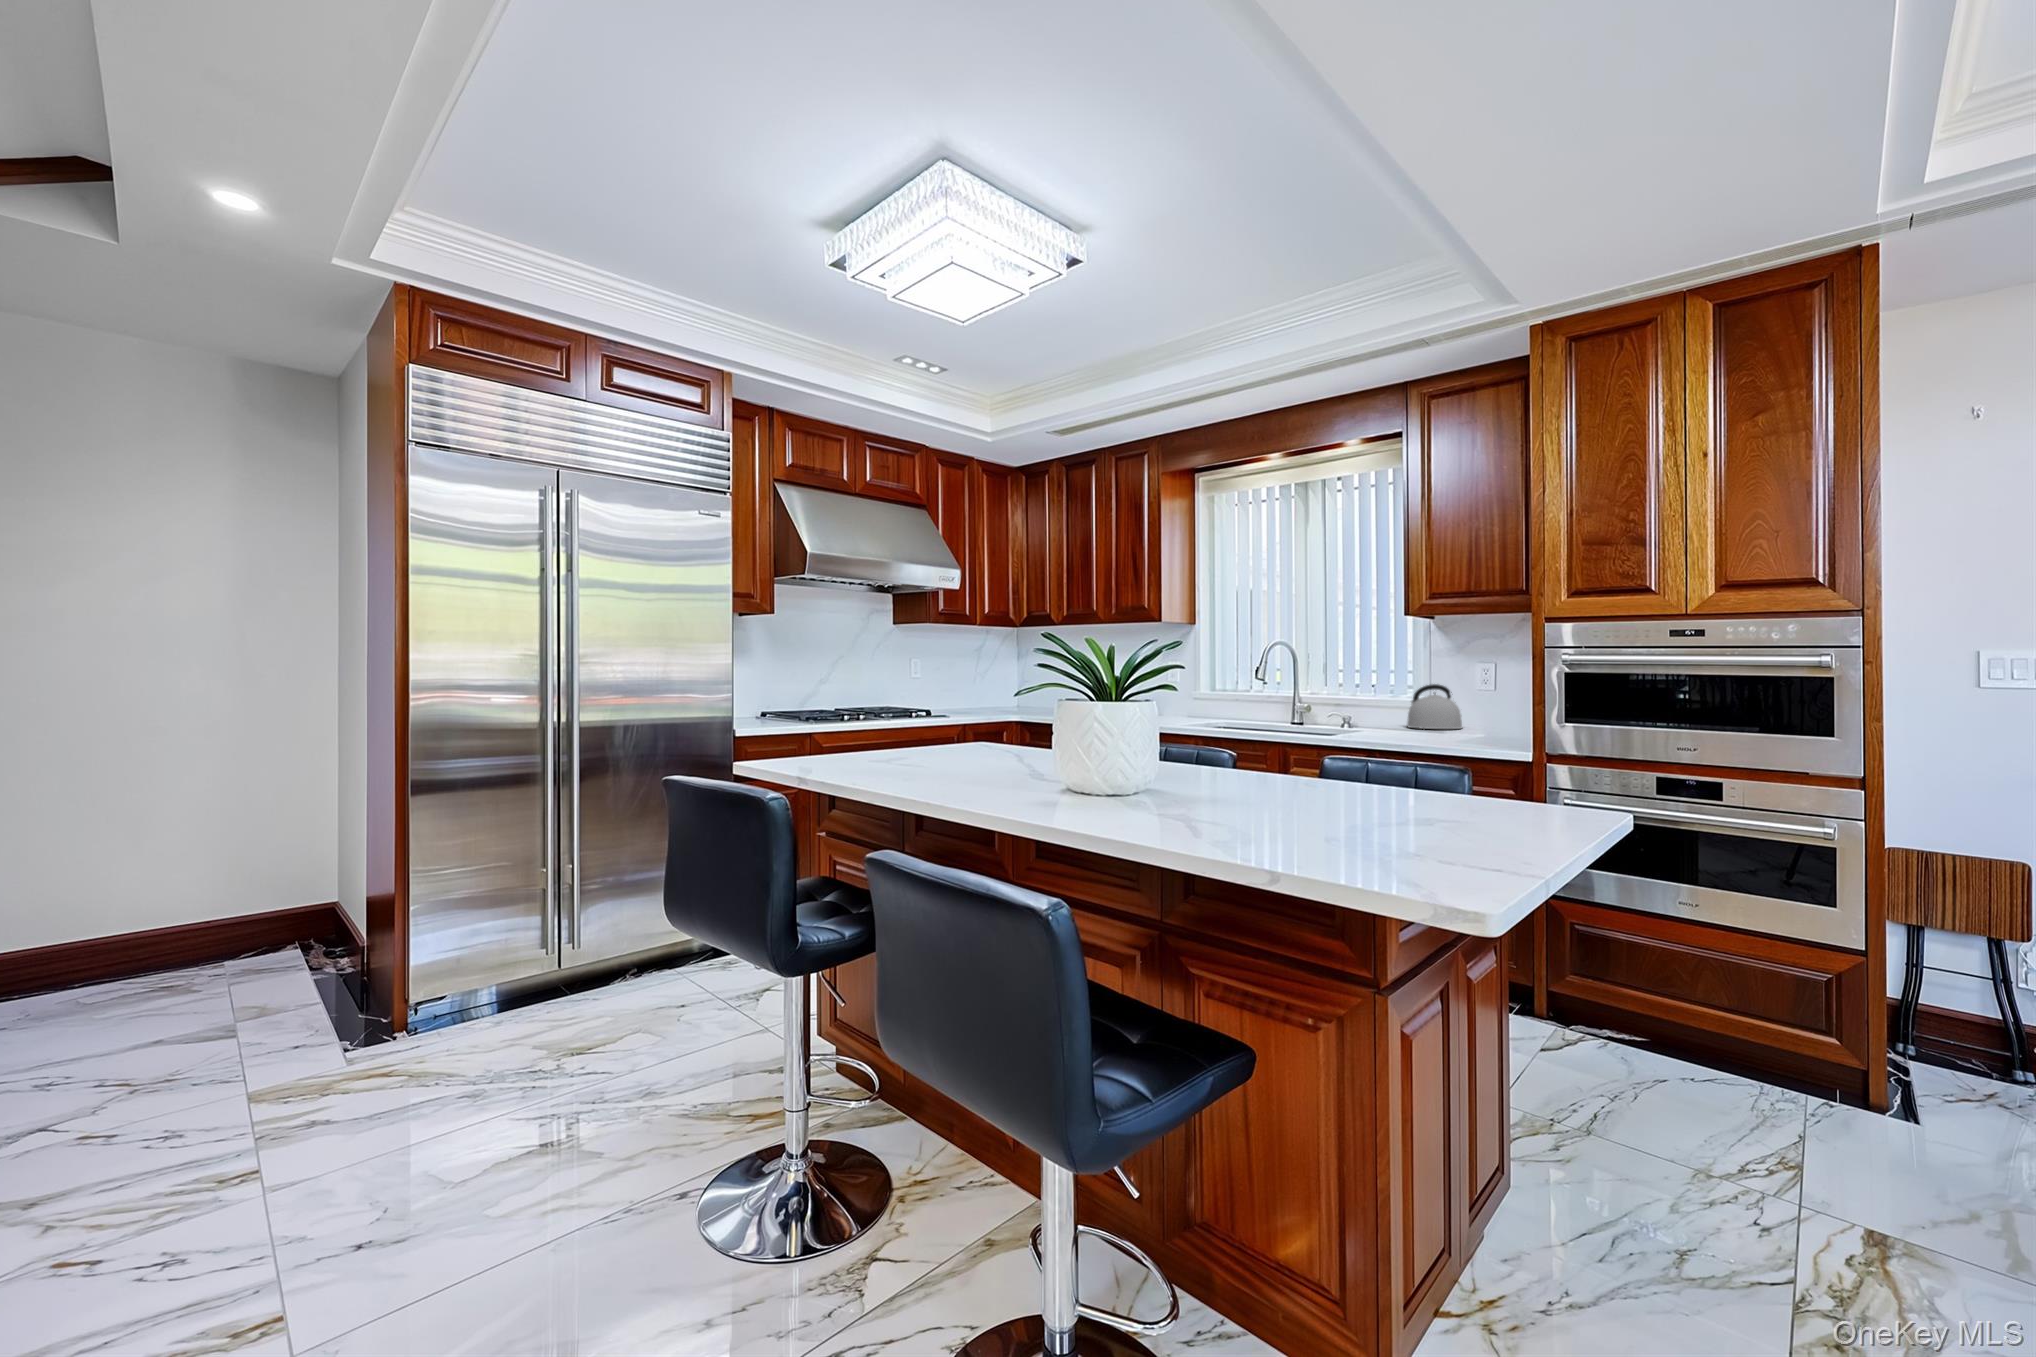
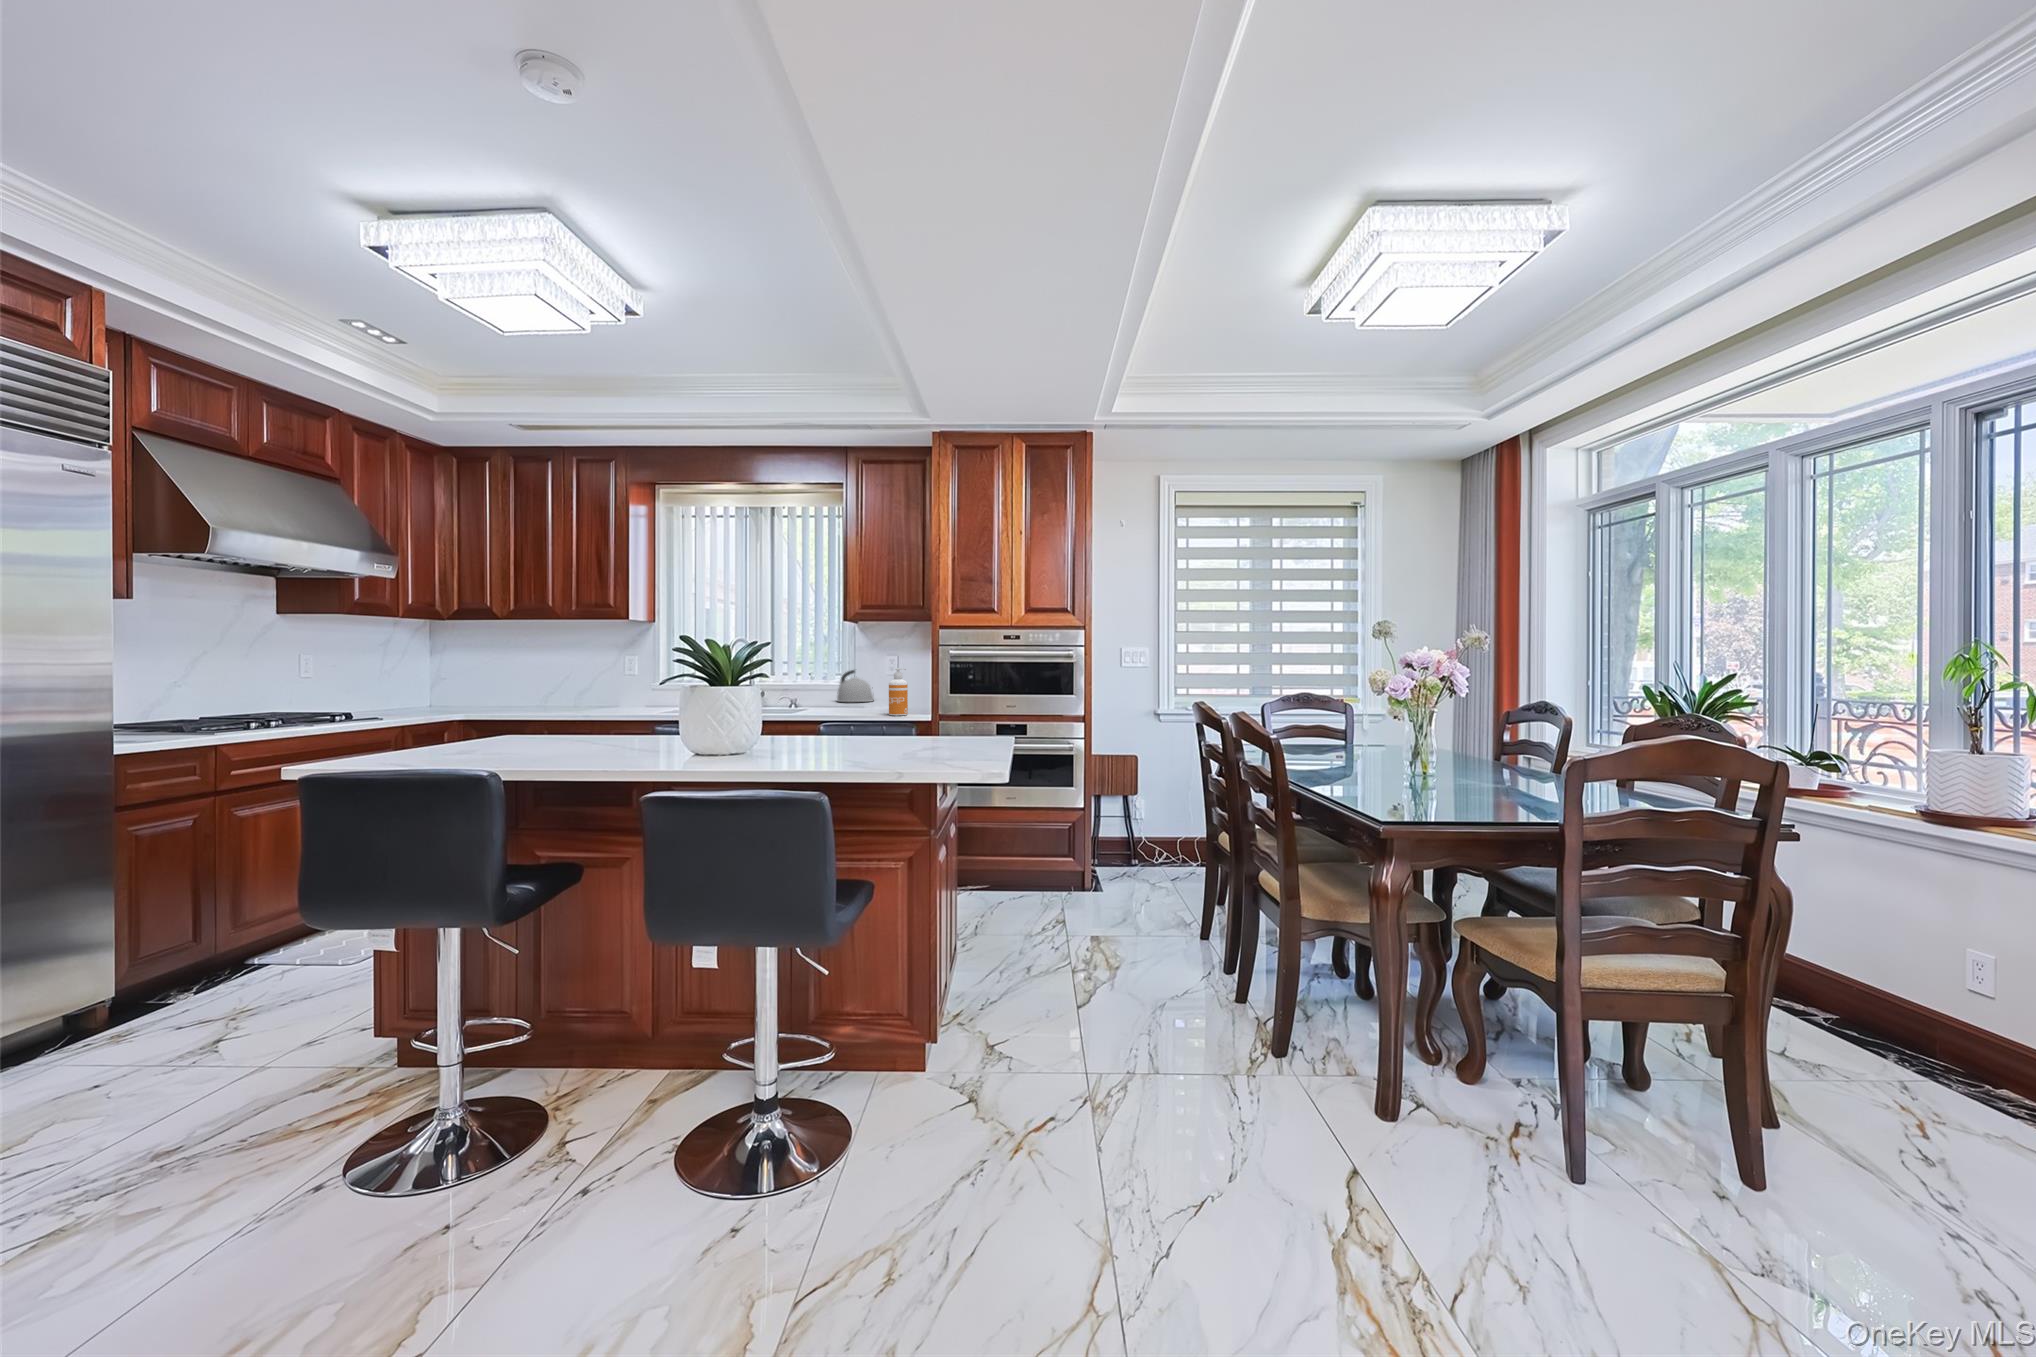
soap dispenser: none [1465,682,1497,752] -> present [889,668,908,716]

